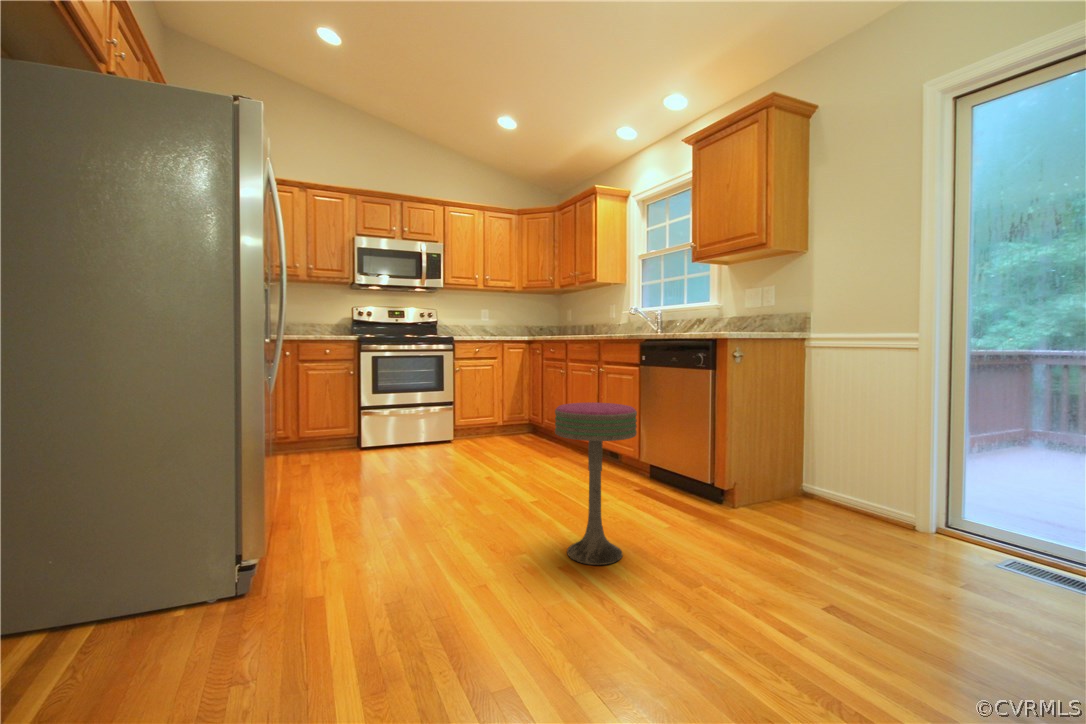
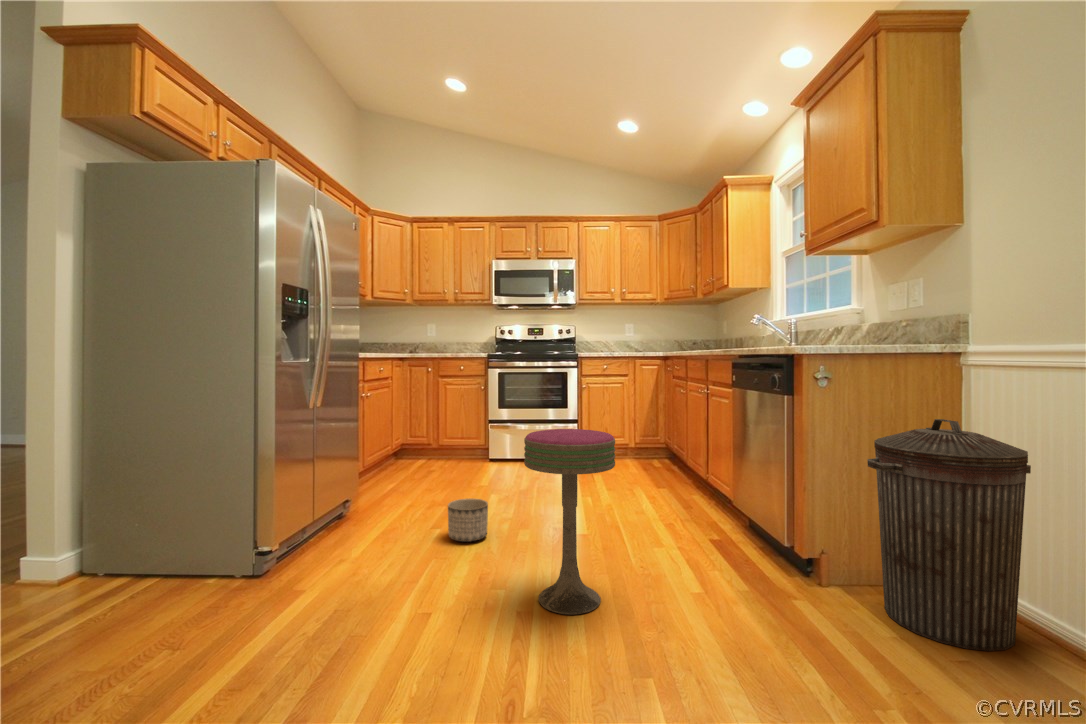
trash can: none [778,383,870,529] -> present [867,419,1031,651]
planter: none [417,482,459,526] -> present [448,498,488,542]

